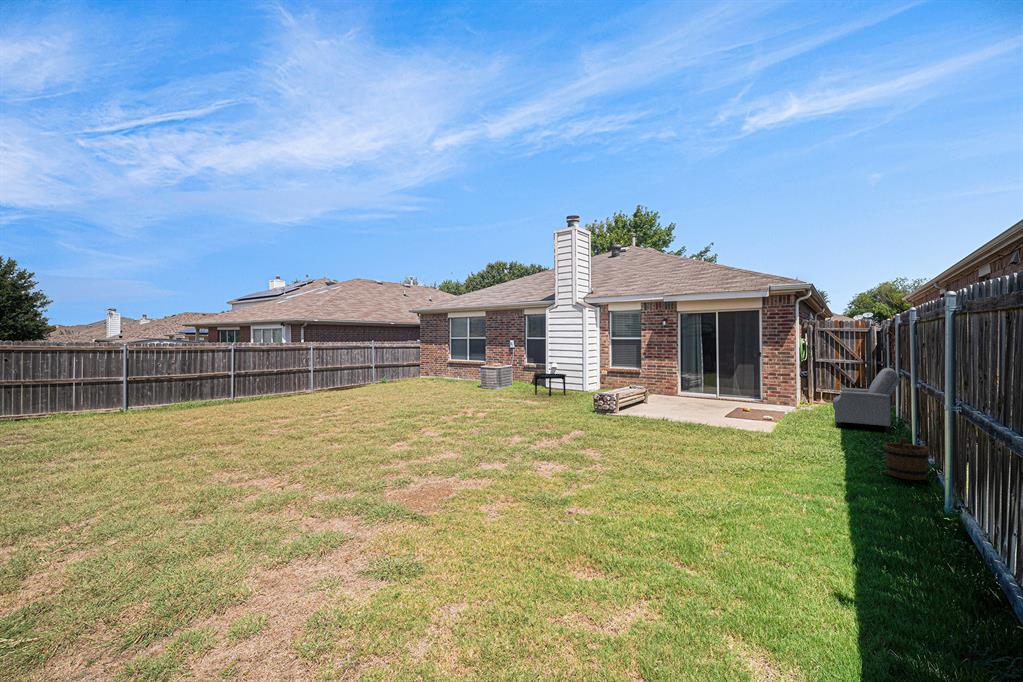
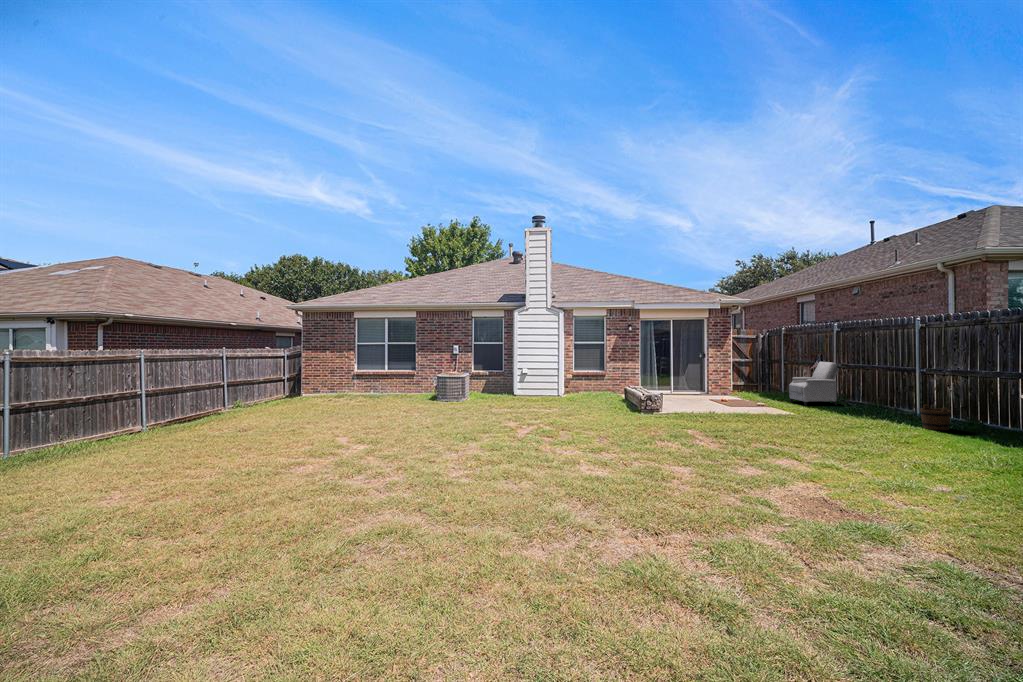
round table: present [534,374,566,396] -> none [512,379,546,403]

